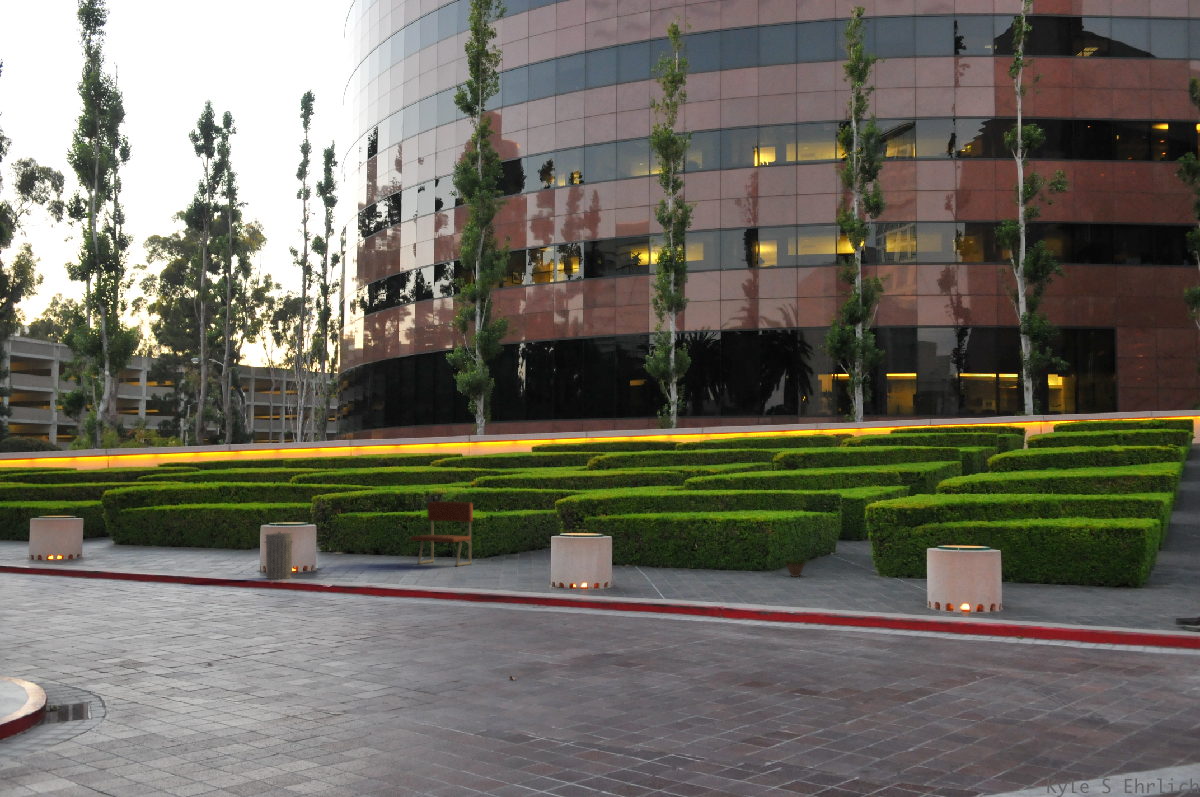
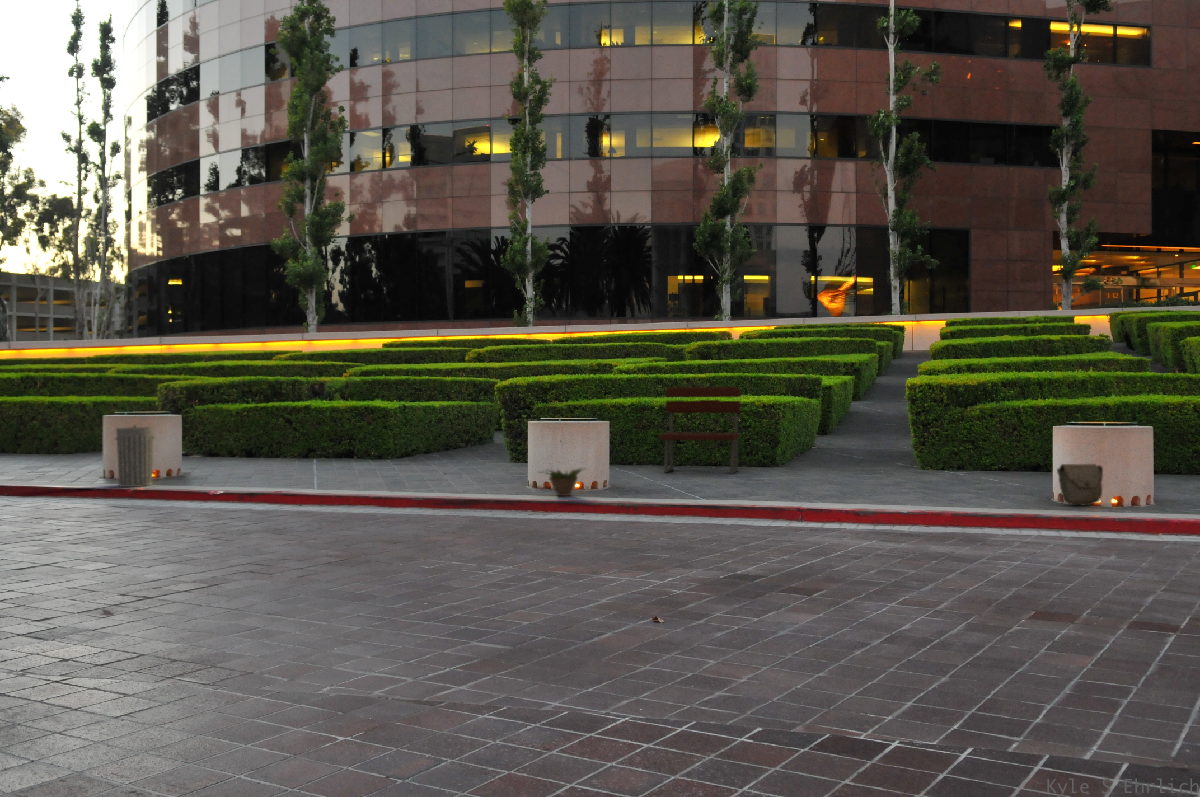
bench: present [410,502,473,566] -> present [659,387,740,473]
decorative plant: present [784,557,806,577] -> present [539,469,581,496]
bag: none [951,582,990,617] -> present [1057,464,1103,505]

